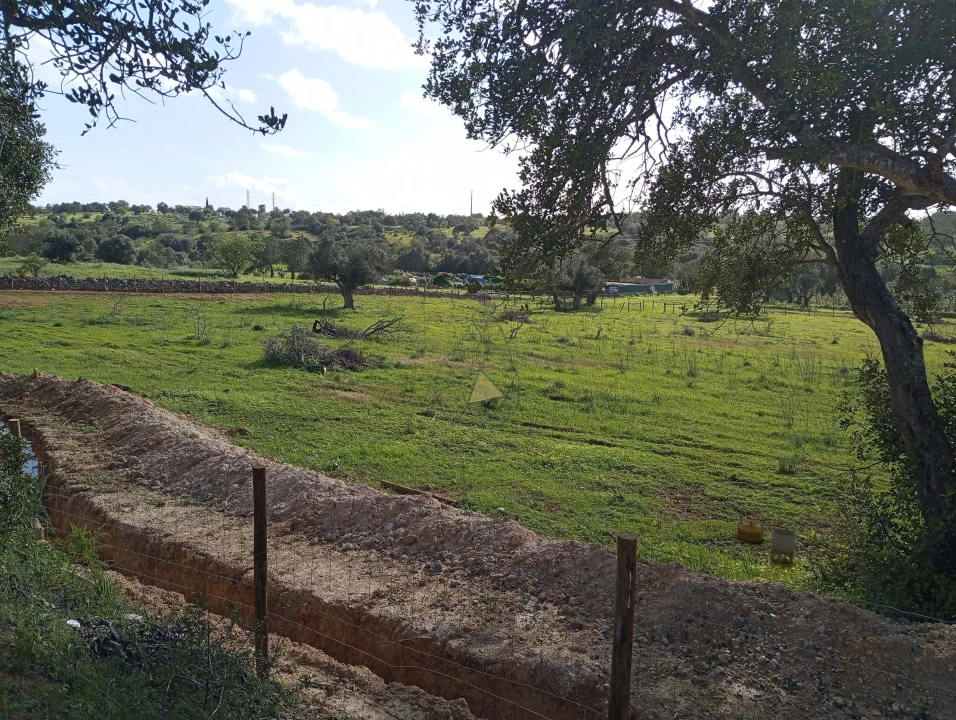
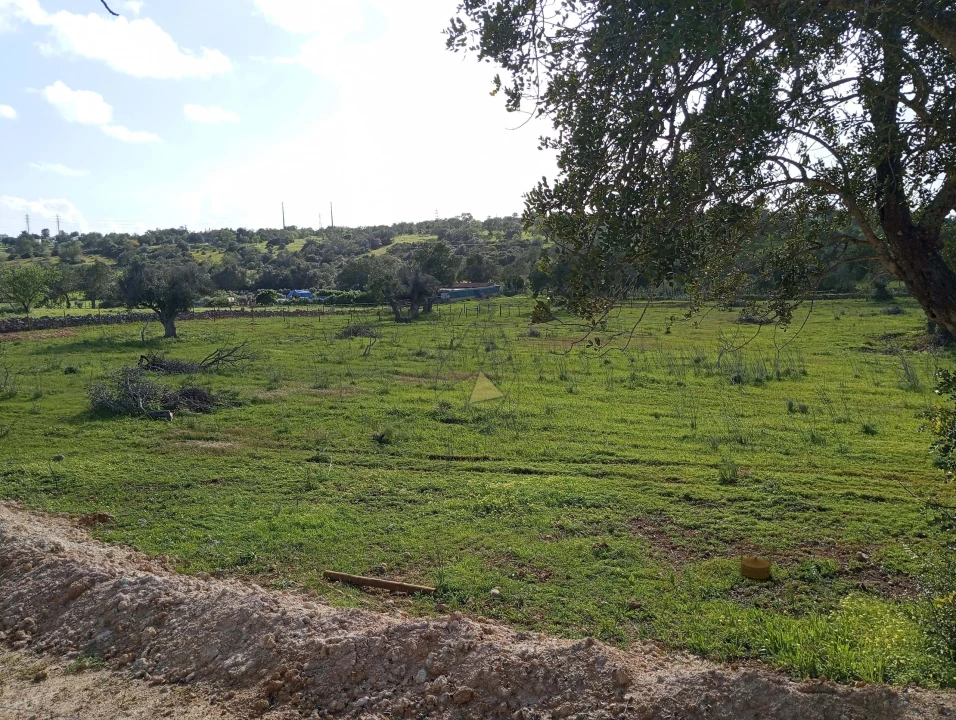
planter: present [771,528,796,564] -> none [794,562,822,604]

